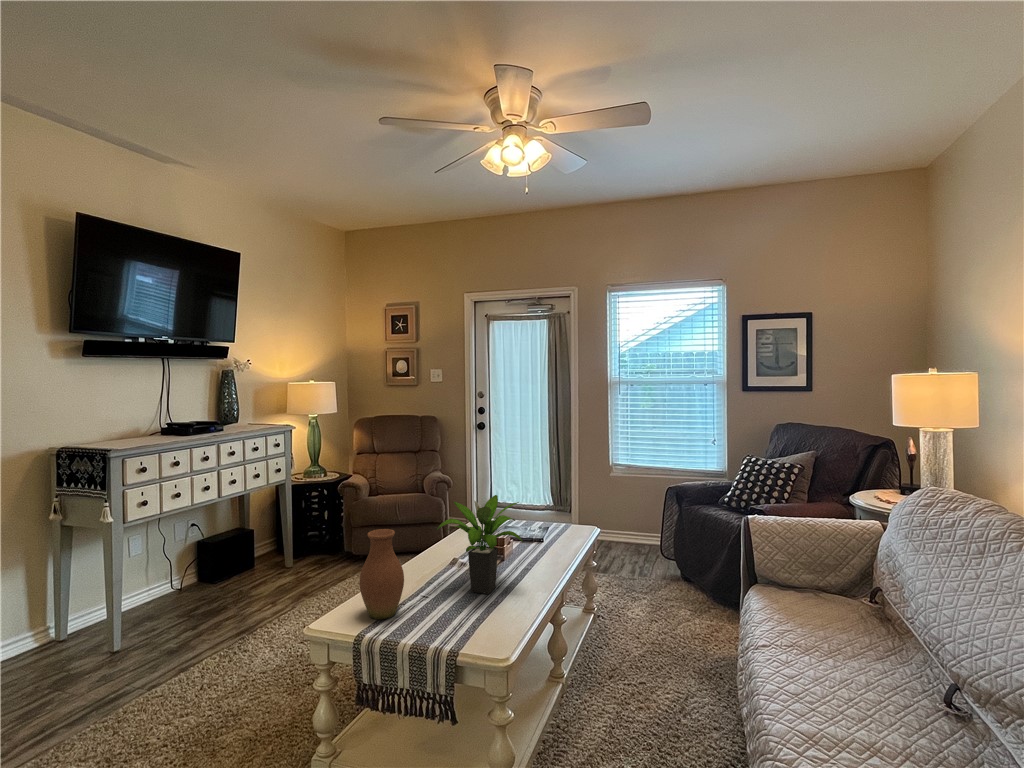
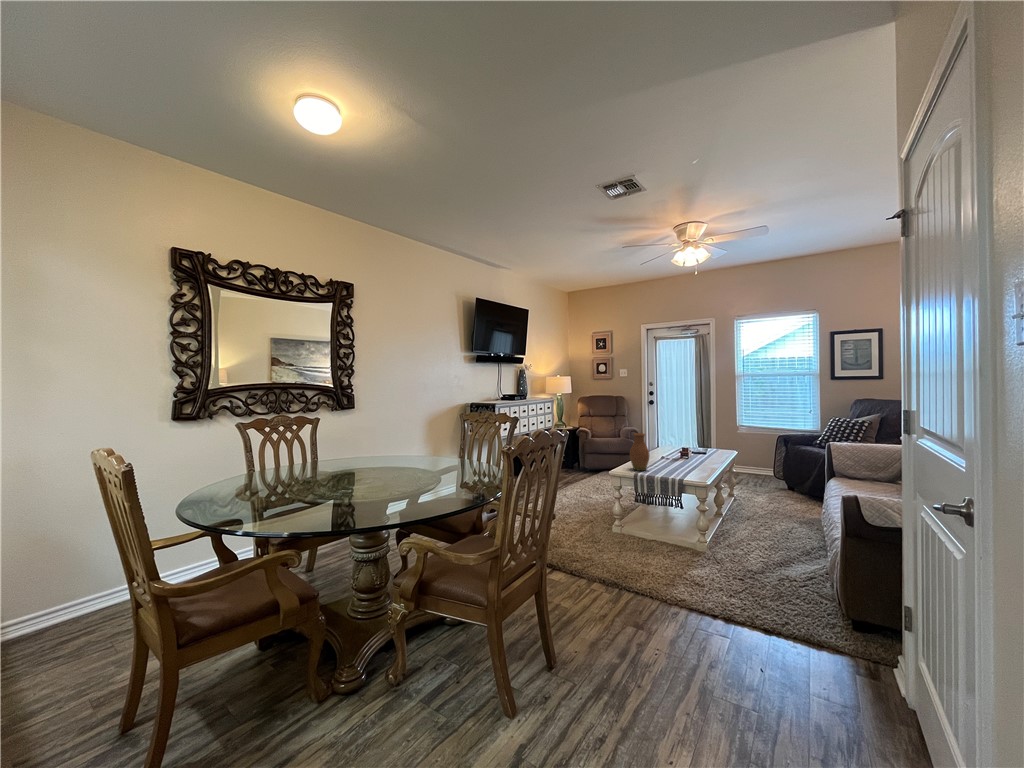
potted plant: present [436,495,523,594] -> none [660,423,703,467]

